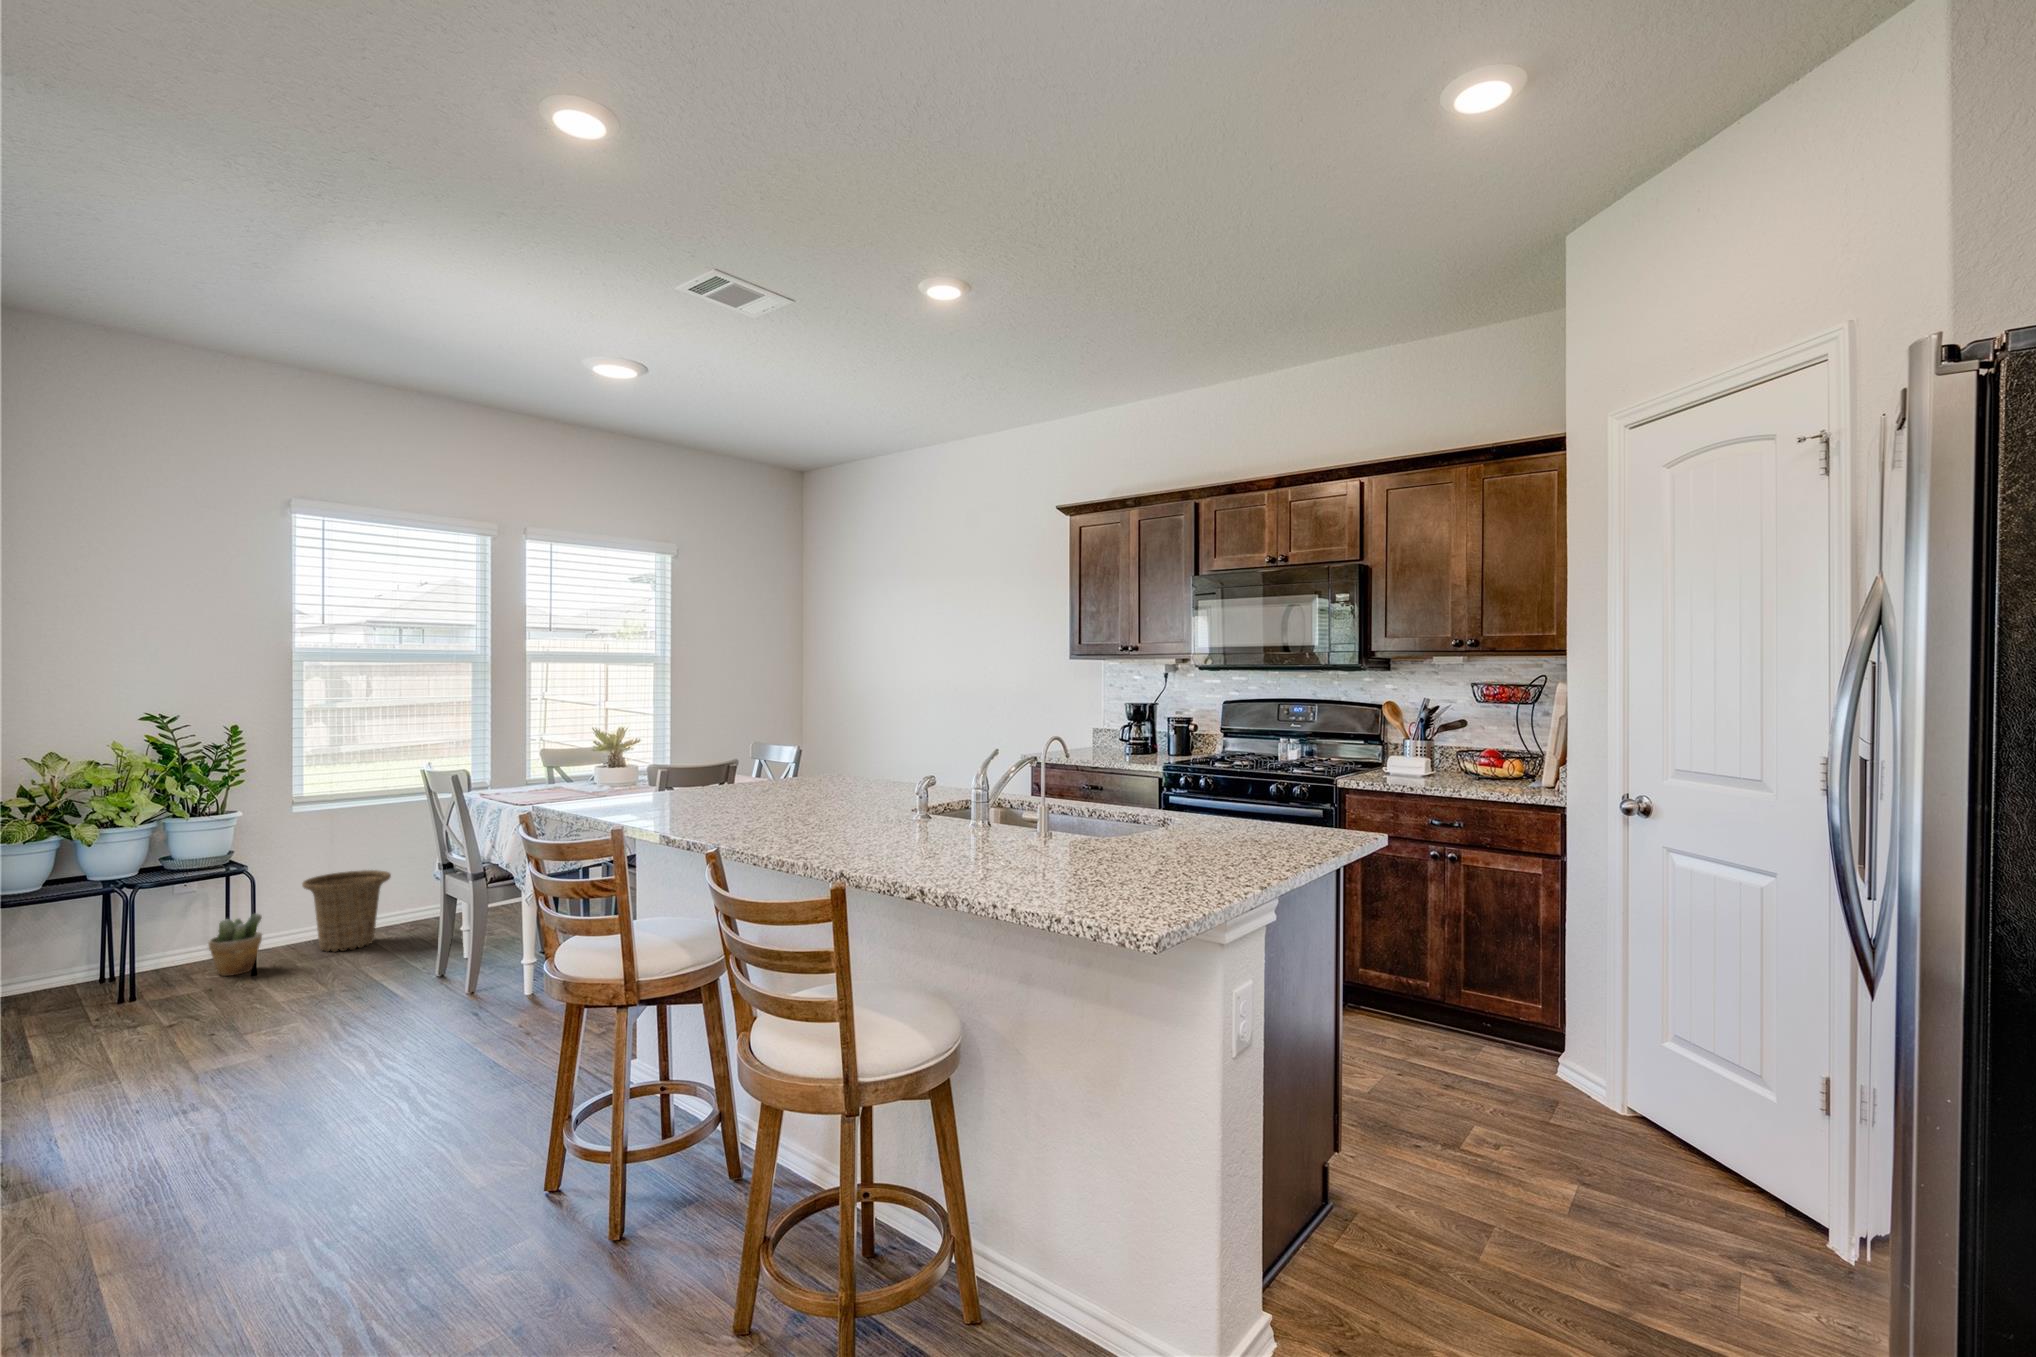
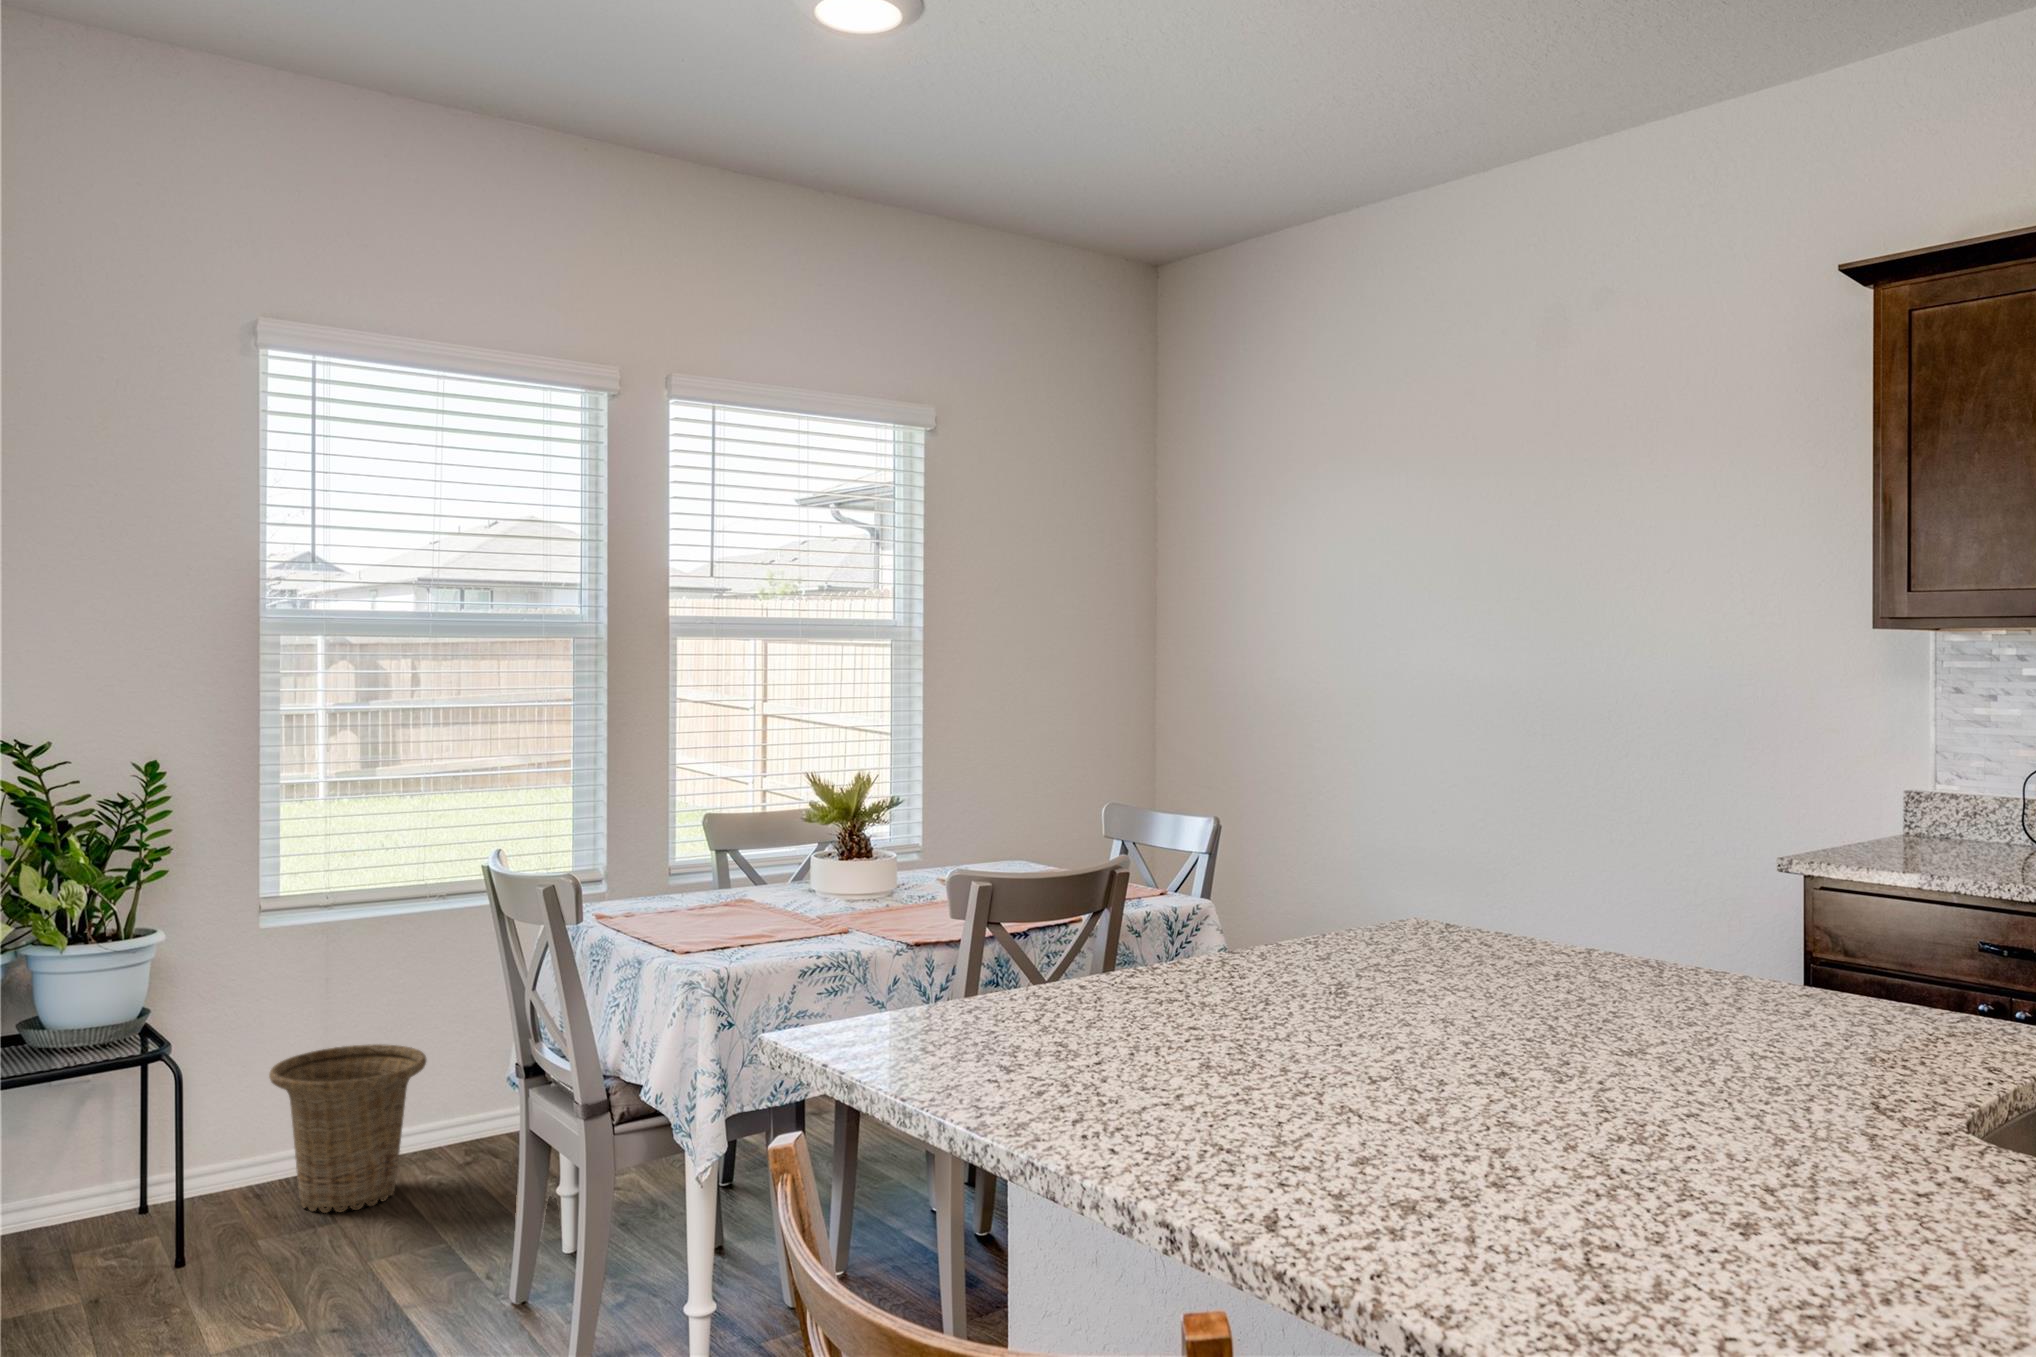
potted plant: present [208,914,262,976] -> none [97,1138,194,1265]

